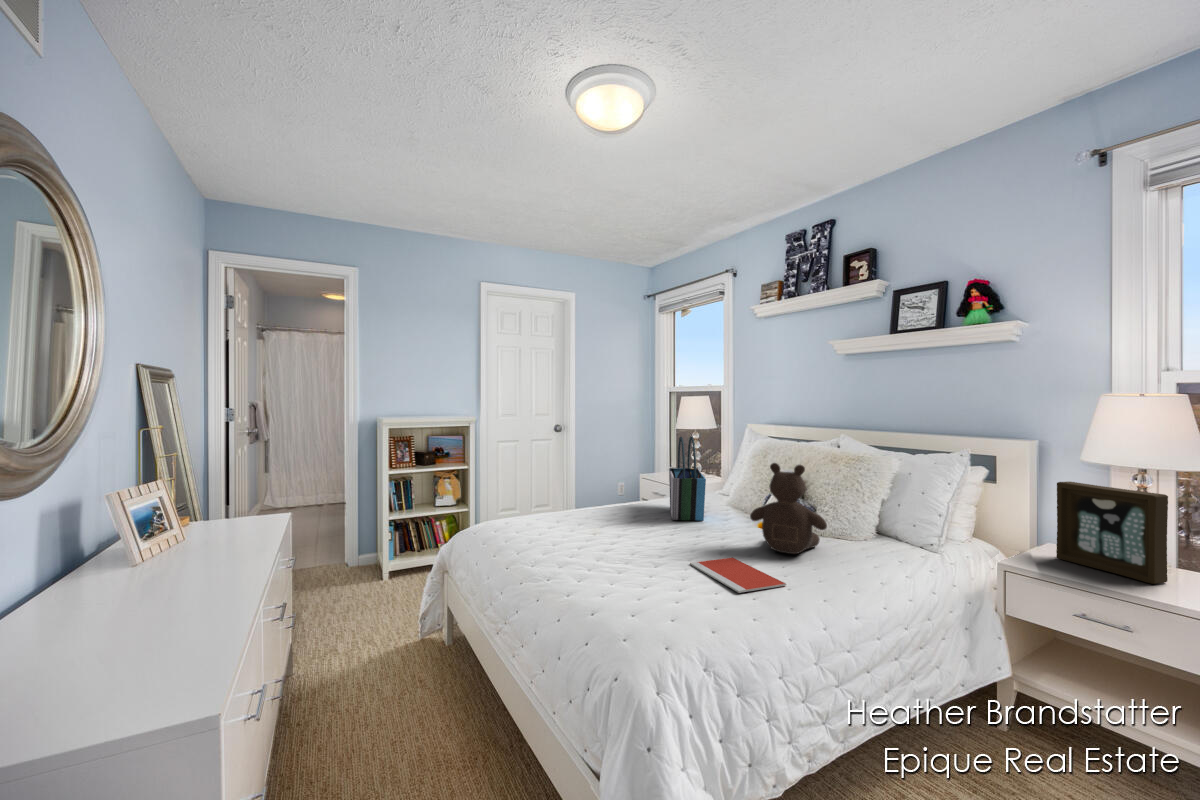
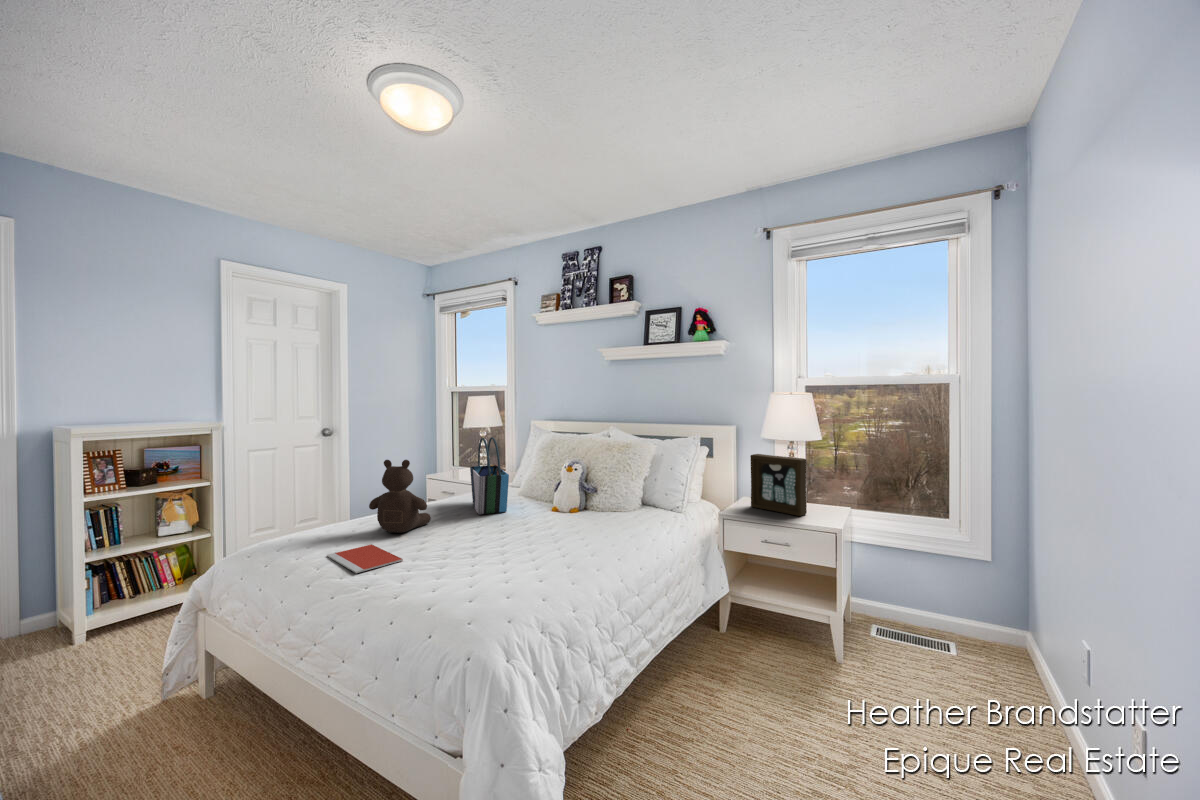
teddy bear: present [750,463,827,554] -> present [369,460,431,533]
notebook: present [690,558,786,593] -> present [327,544,403,573]

